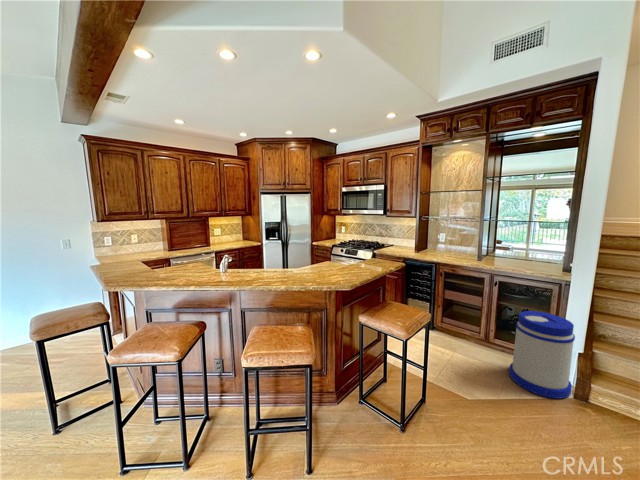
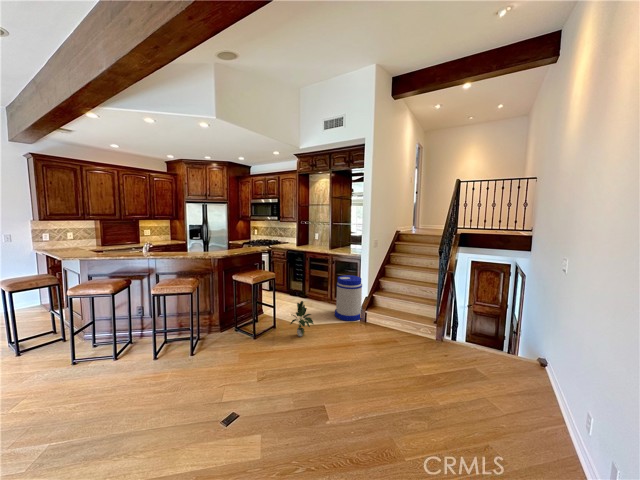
potted plant: none [463,370,513,436] -> present [290,301,314,337]

